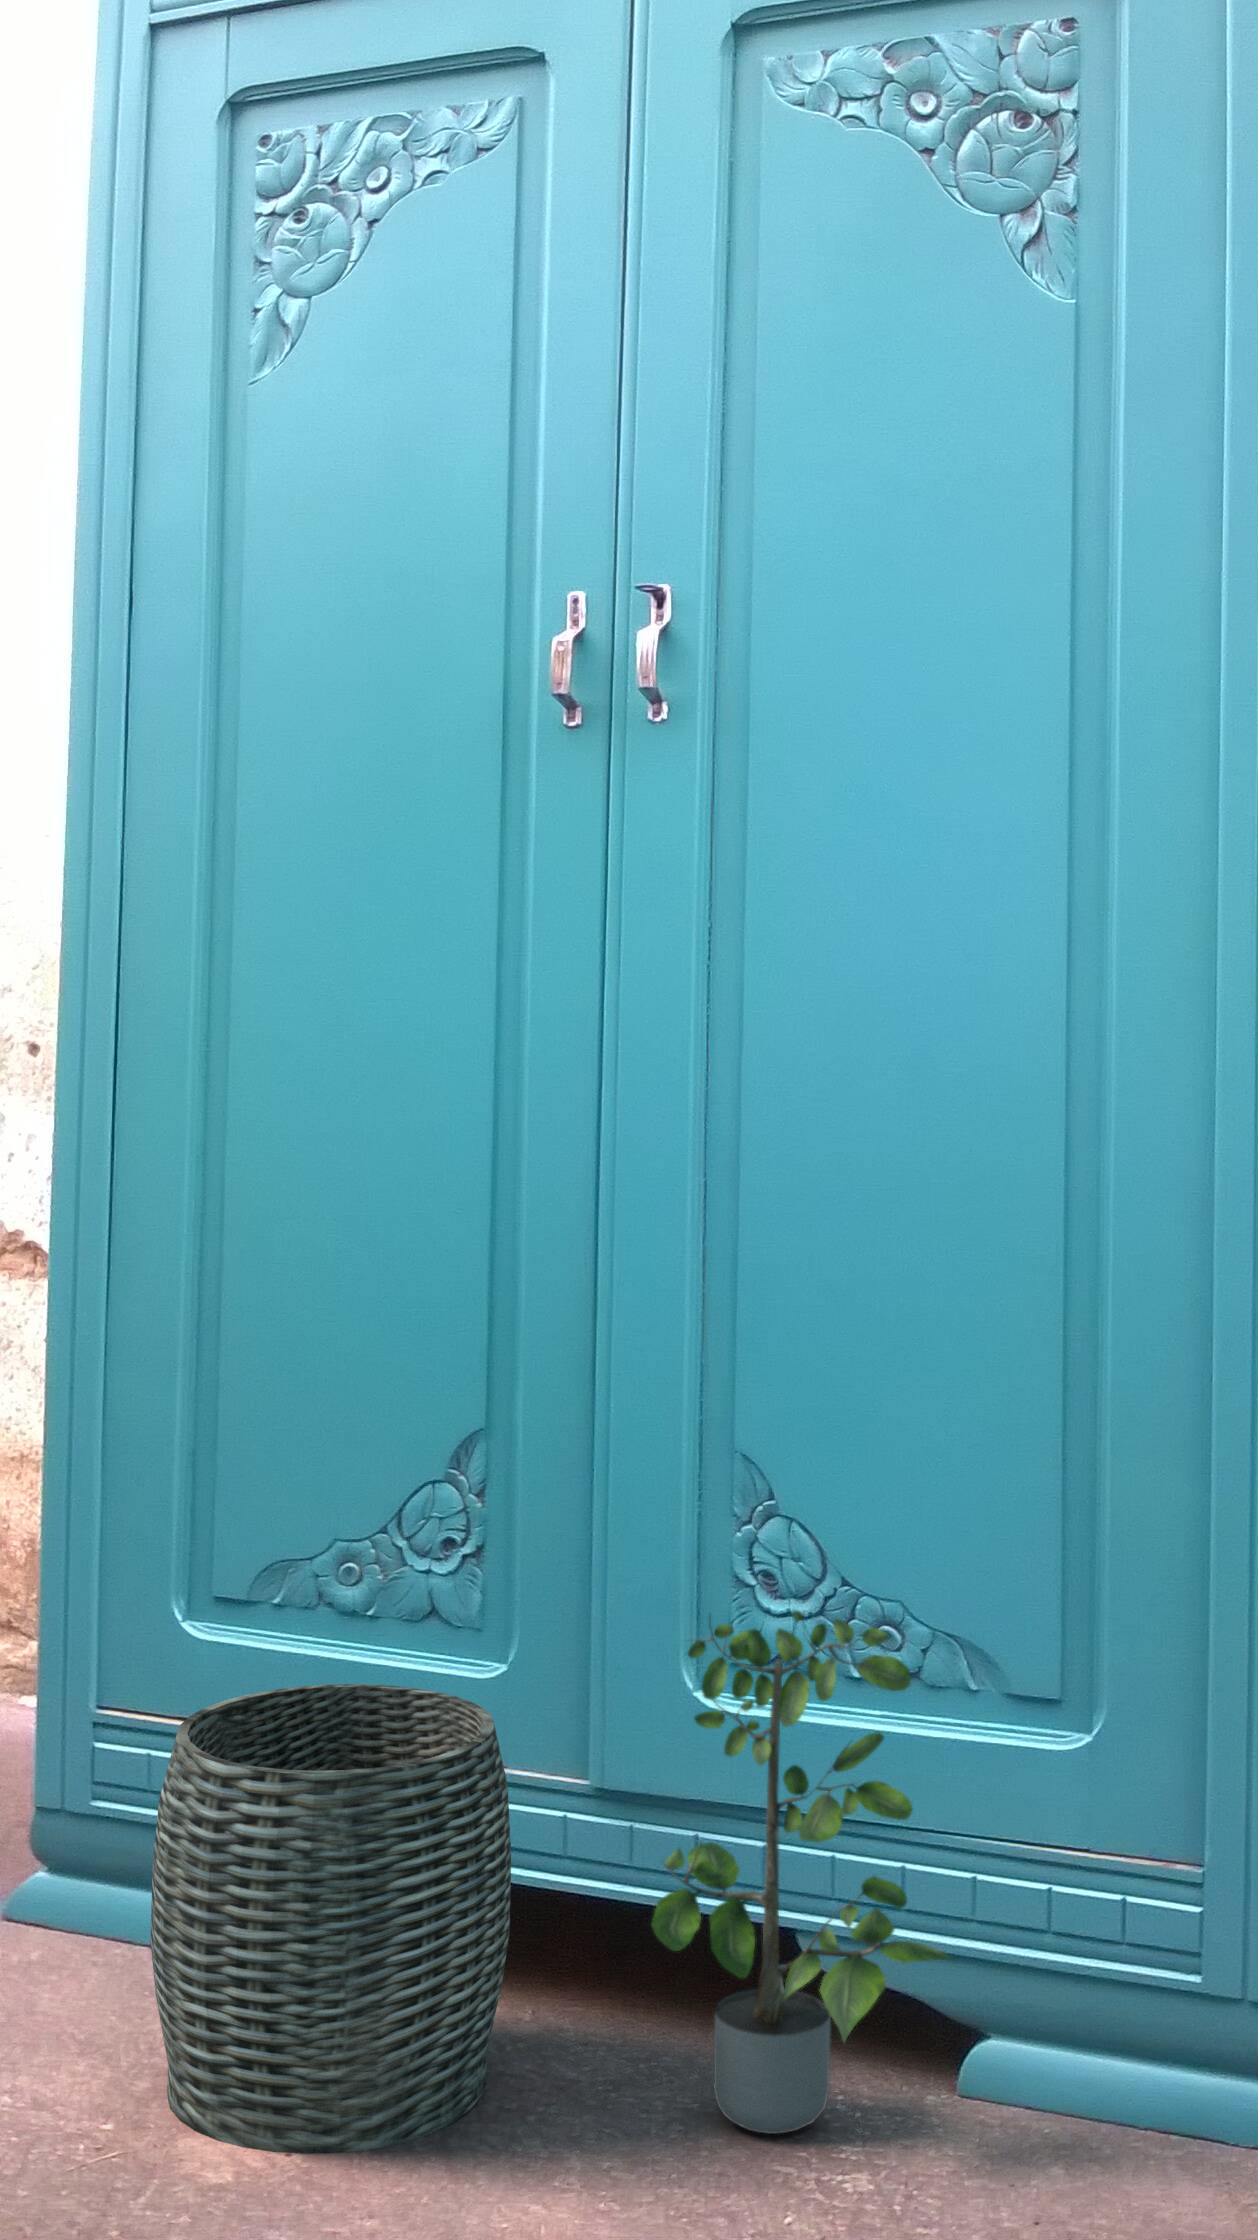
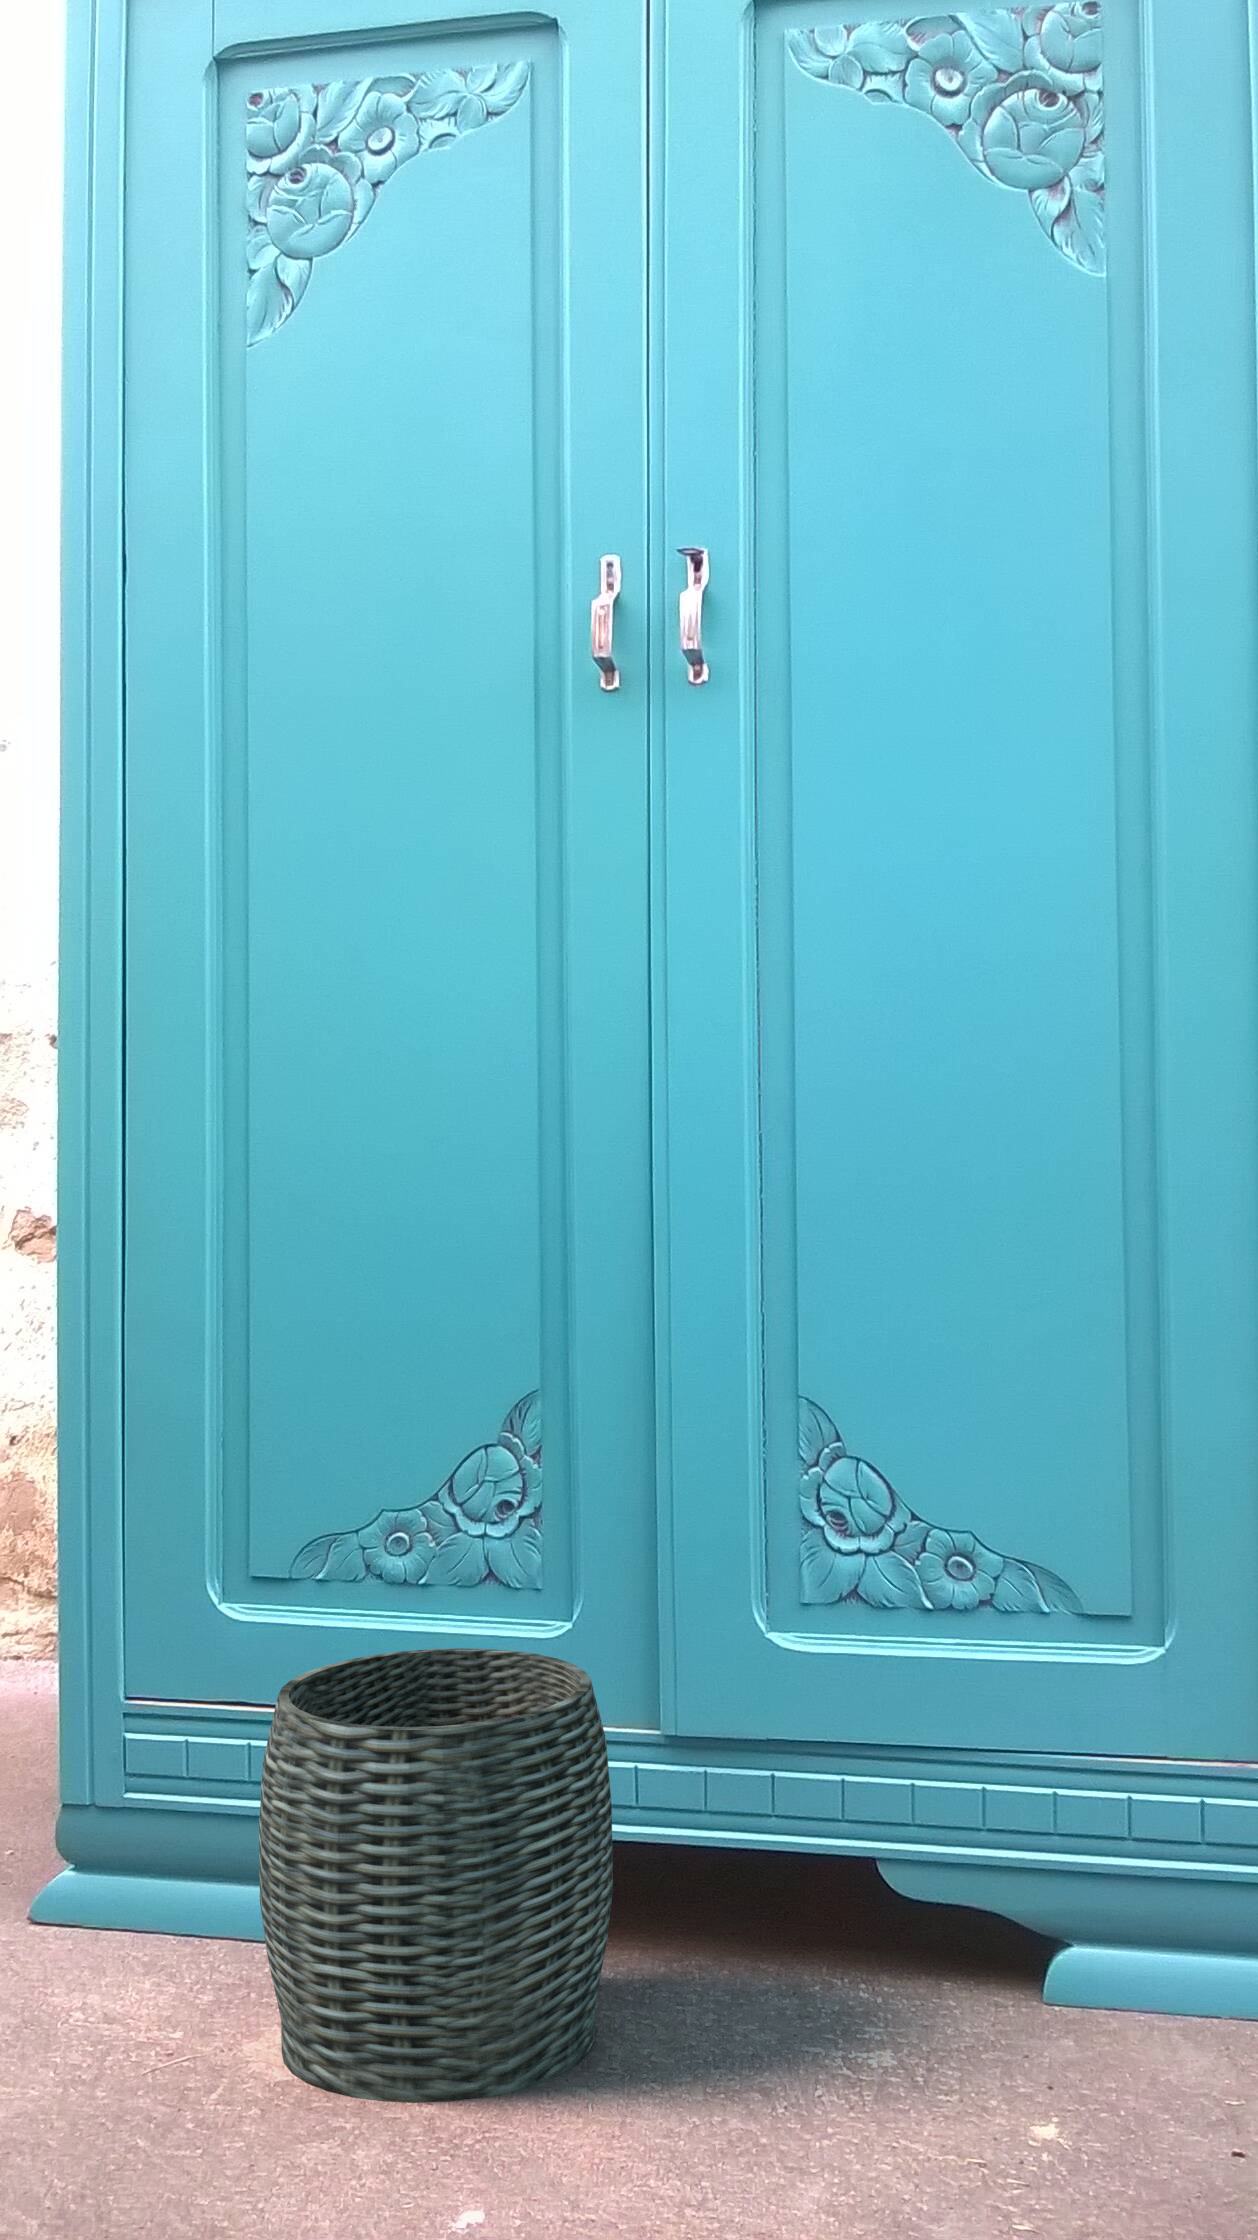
potted plant: present [651,1611,954,2134] -> none [766,1537,1066,2047]

